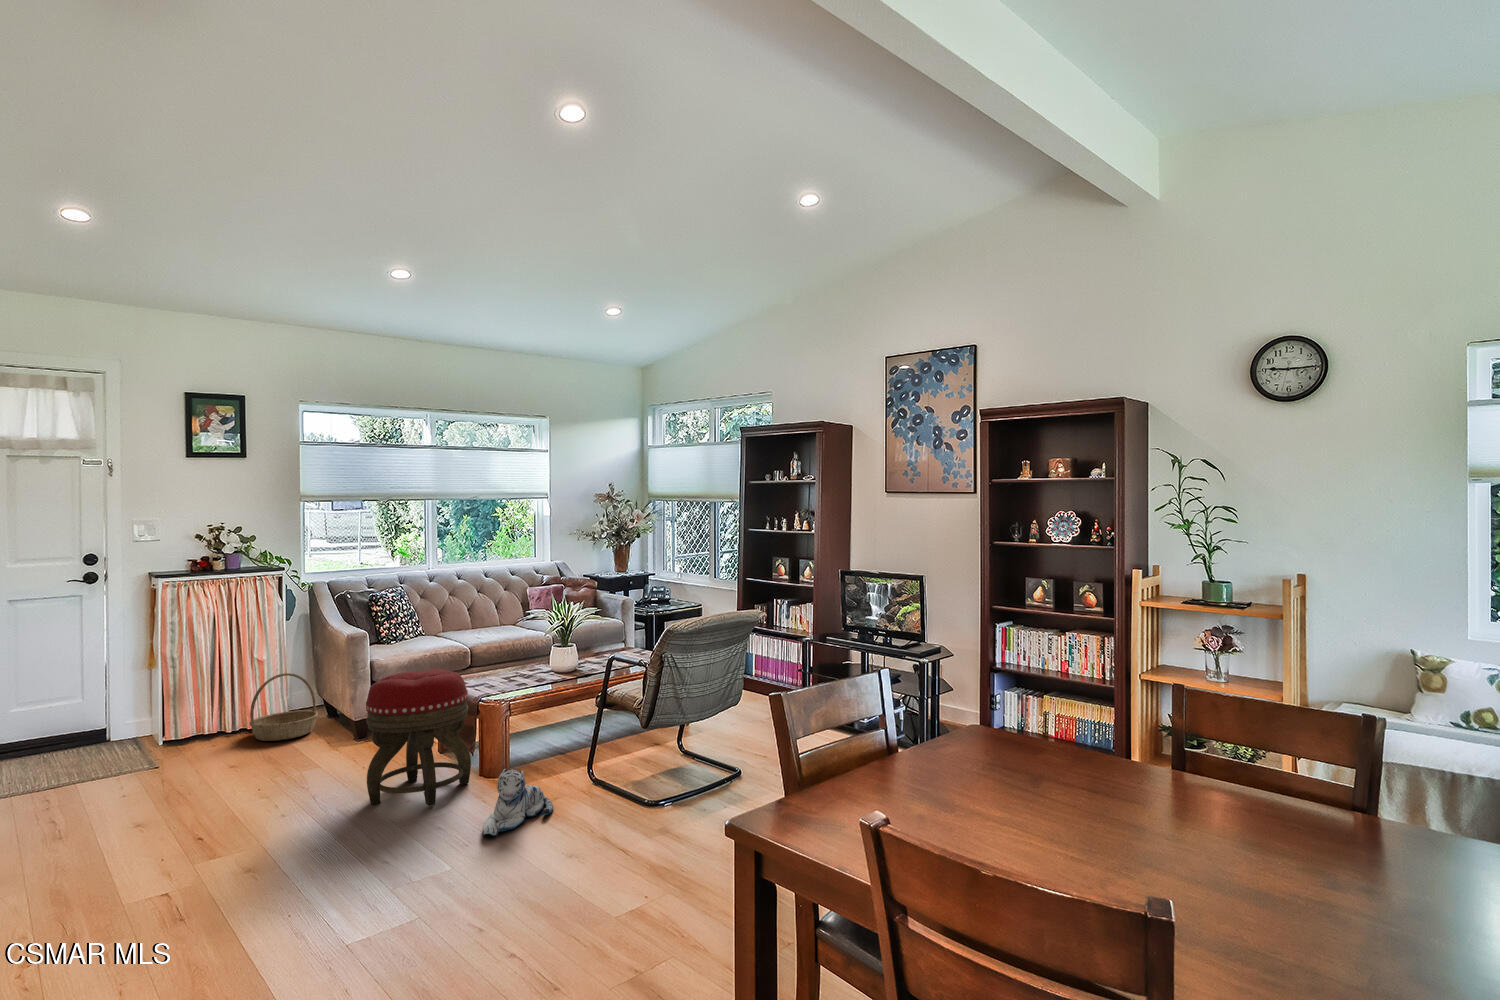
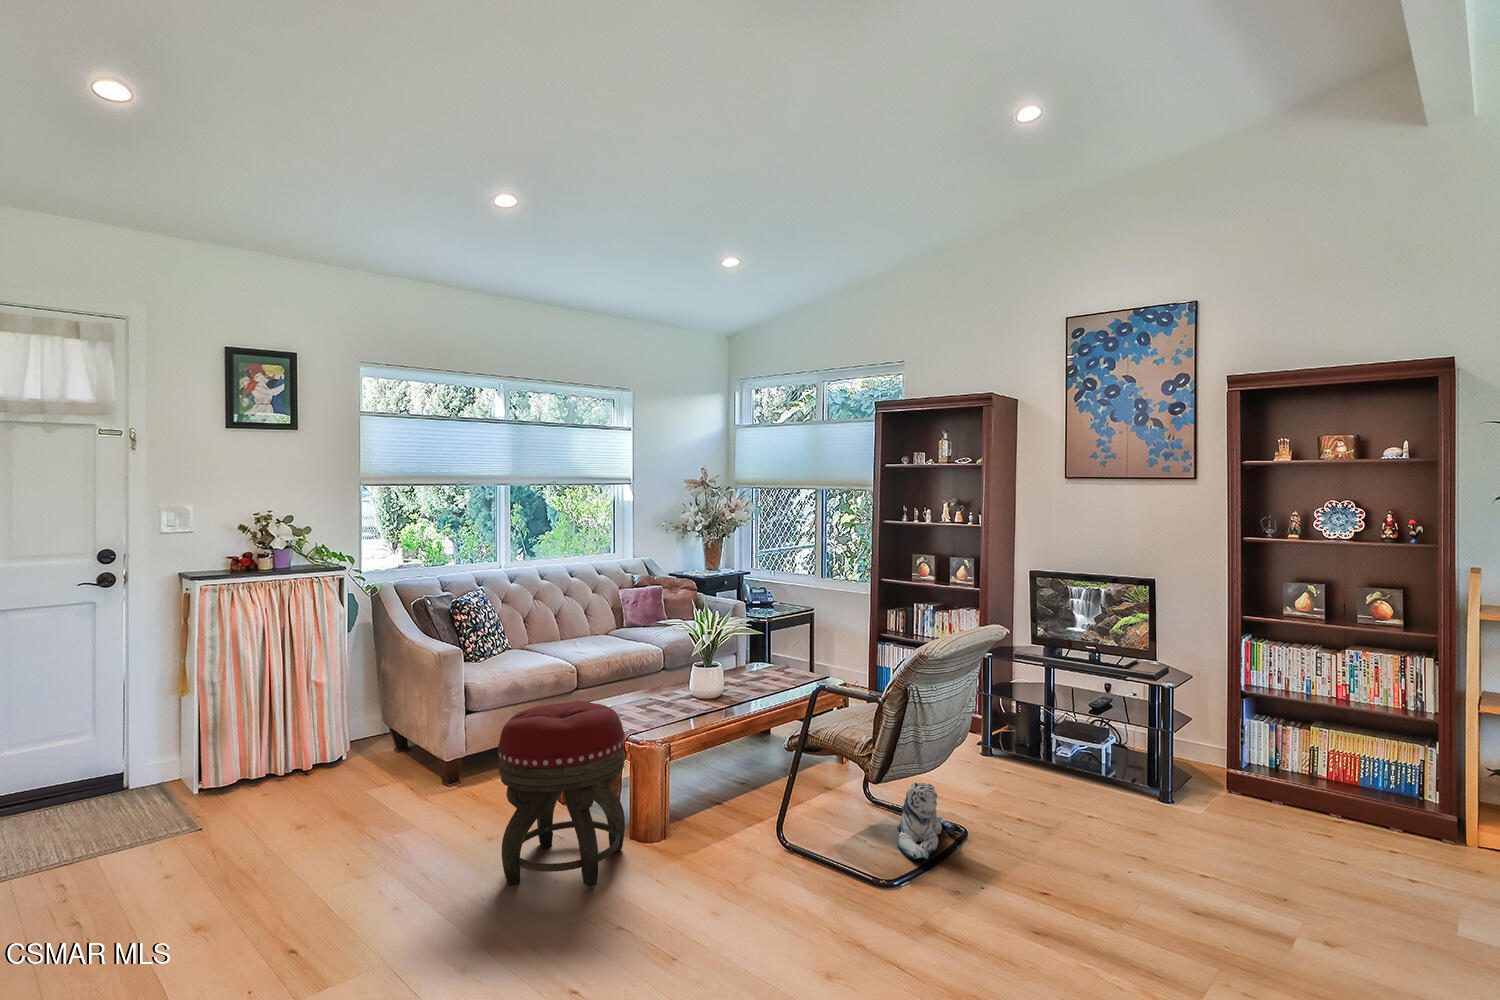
basket: present [249,673,318,741] -> none [310,699,393,786]
plush toy: present [482,769,553,836] -> present [897,783,956,860]

